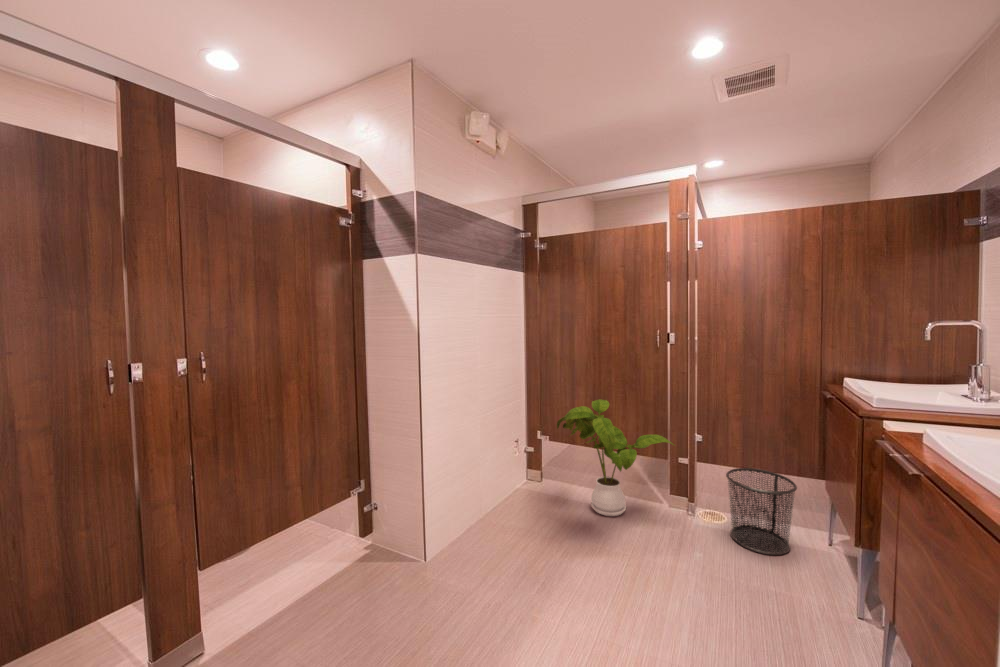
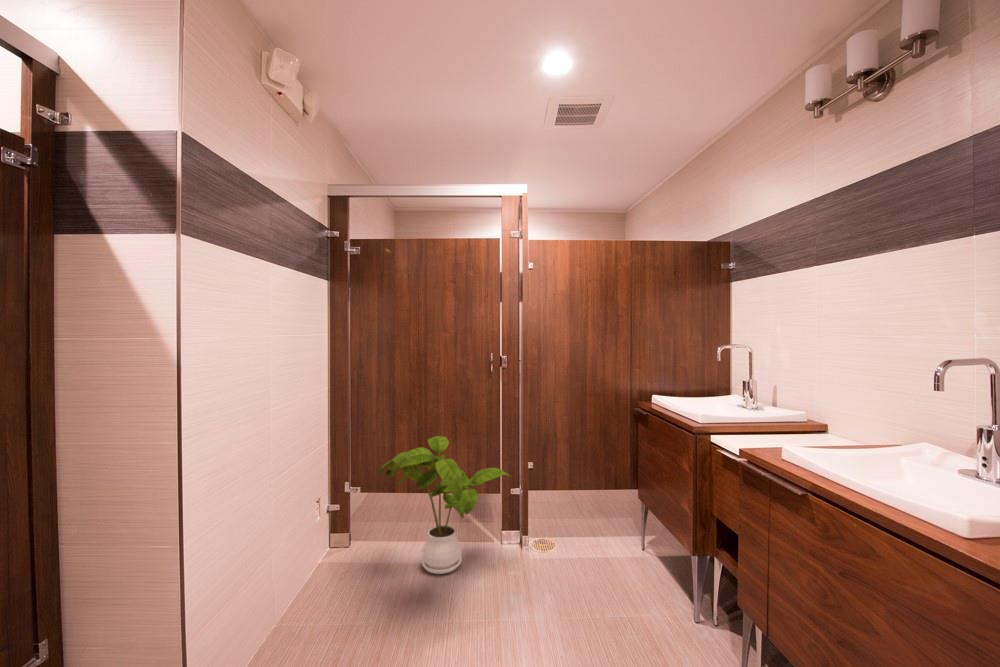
waste bin: present [726,468,797,555] -> none [559,487,618,572]

